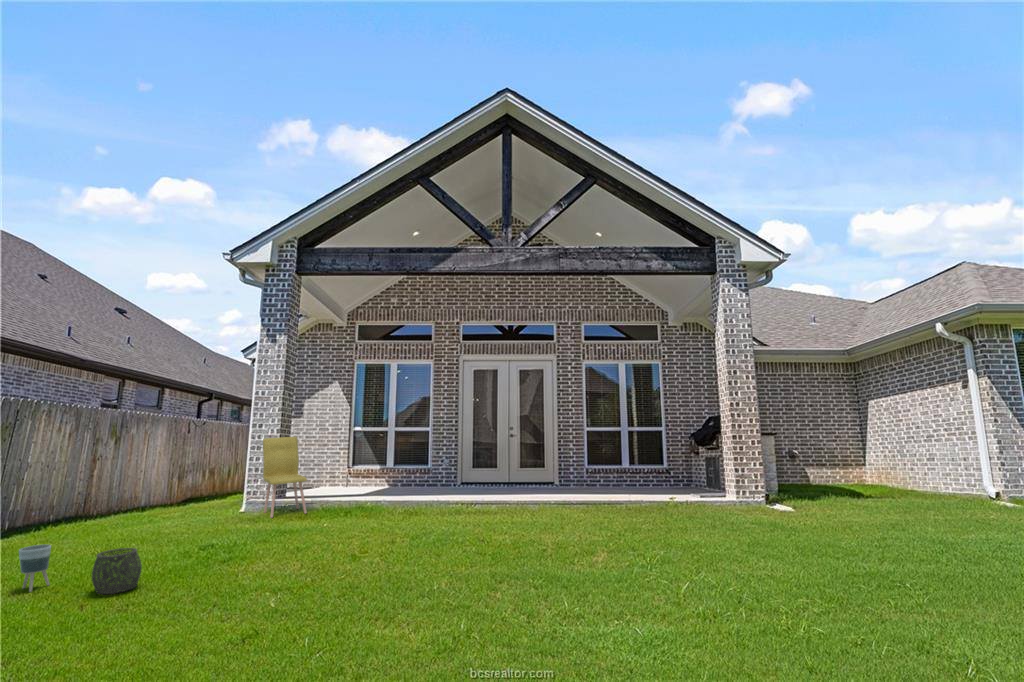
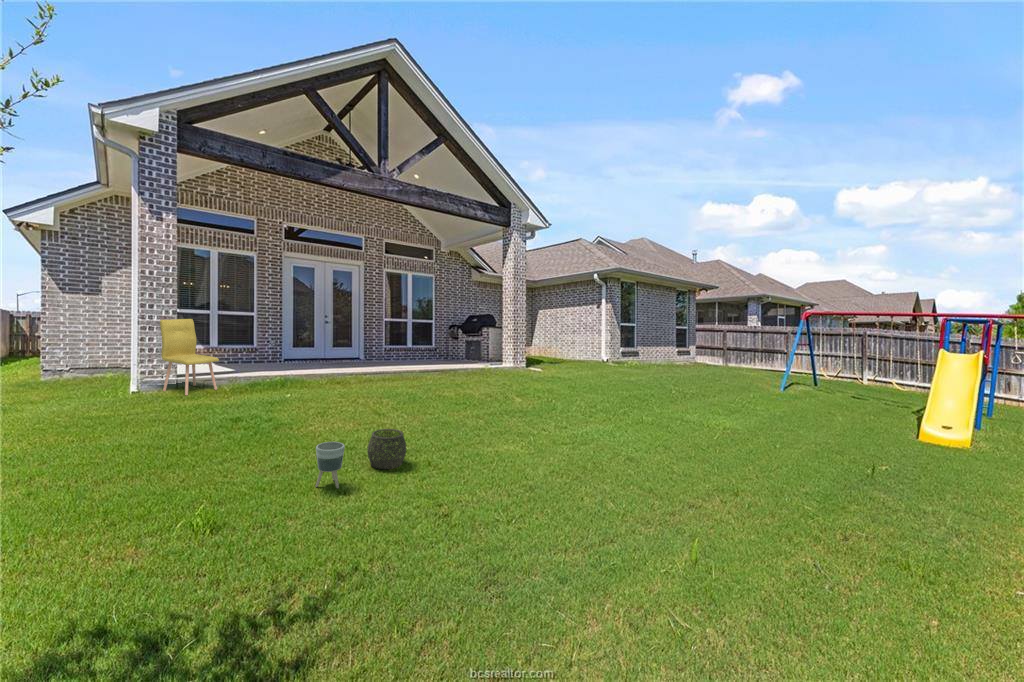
planter: present [19,545,51,592] -> present [315,442,345,488]
woven basket: present [92,548,142,594] -> present [367,429,406,469]

